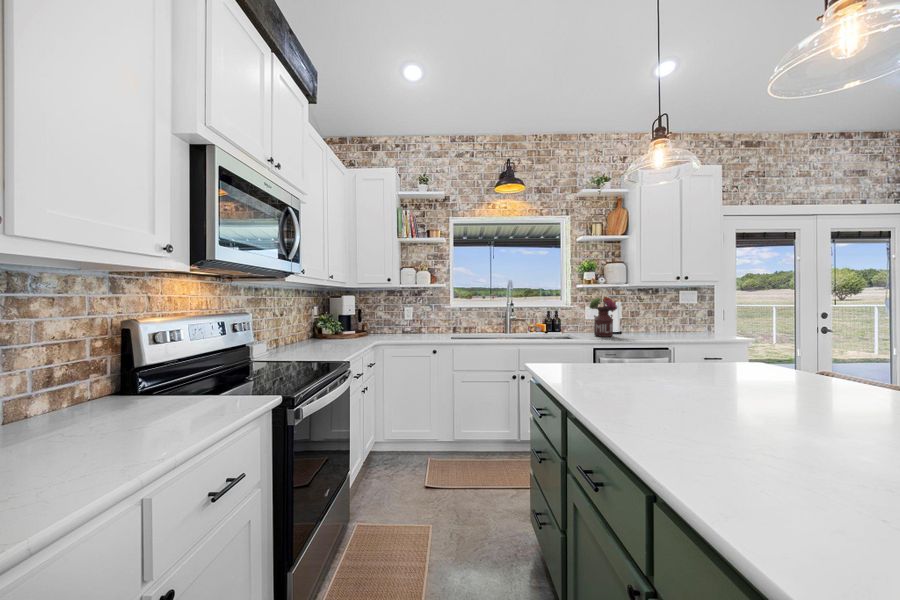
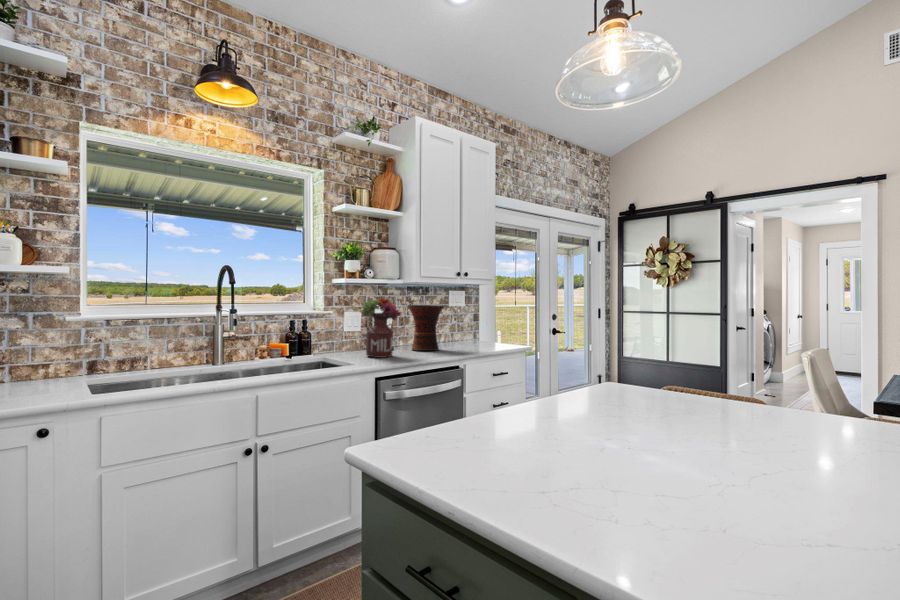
vase: none [631,302,661,336] -> present [408,305,444,351]

